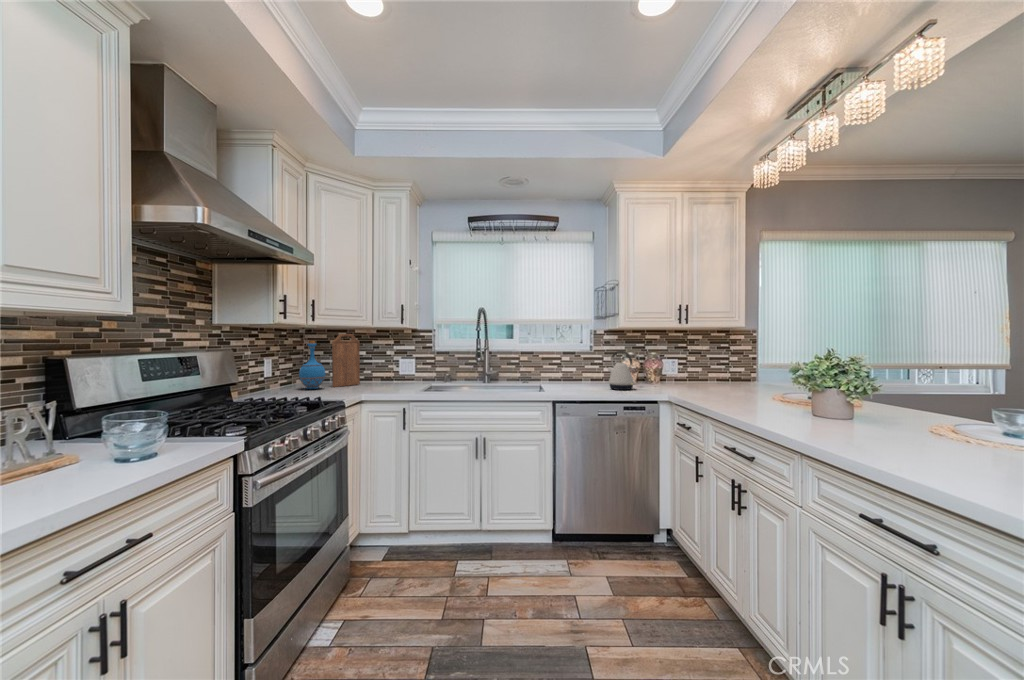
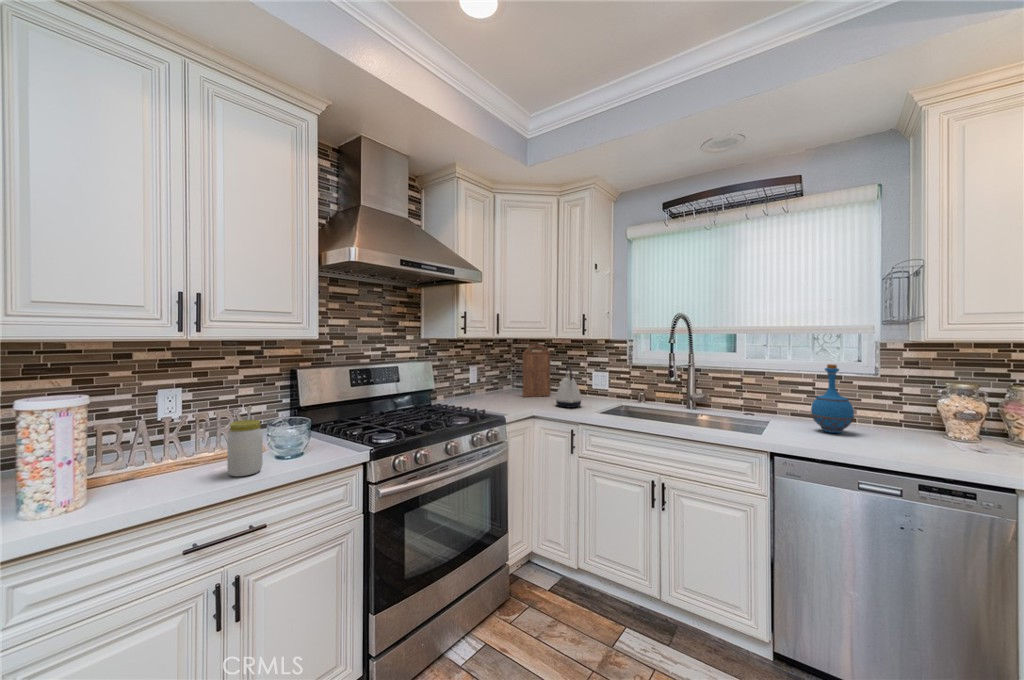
bottle: present [299,341,325,389] -> present [811,364,854,433]
kettle: present [608,351,634,390] -> present [555,365,582,408]
jar: none [80,408,133,480] -> present [227,420,263,476]

